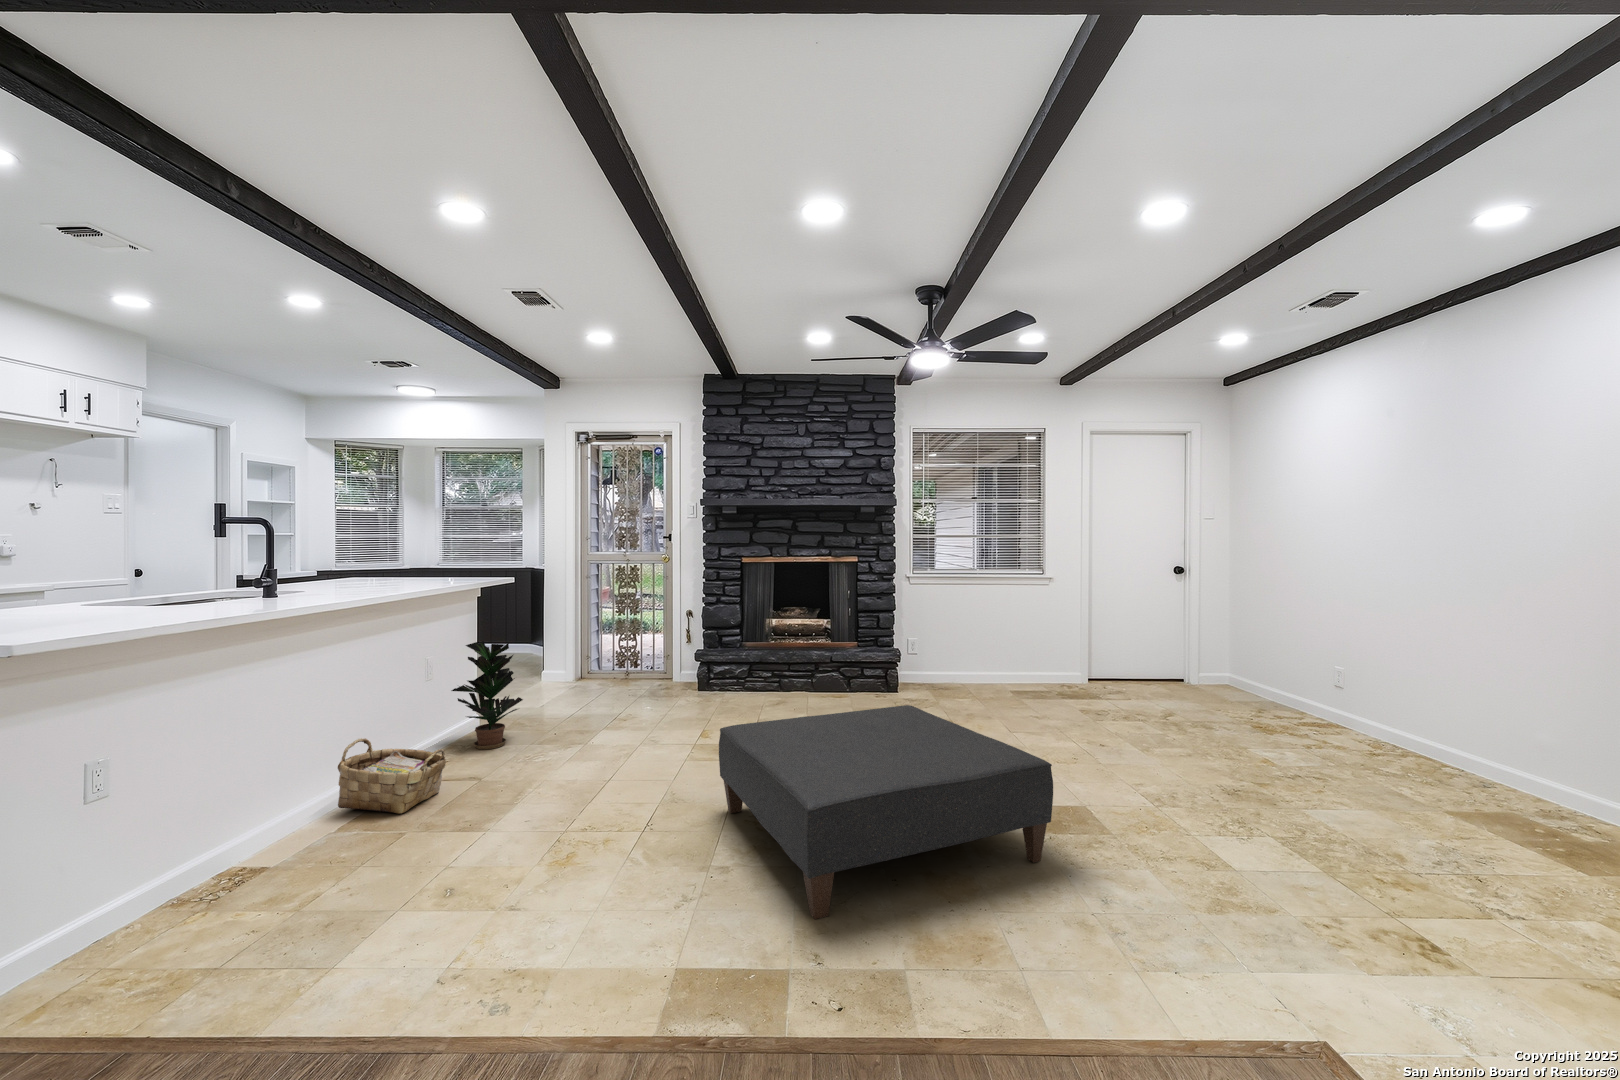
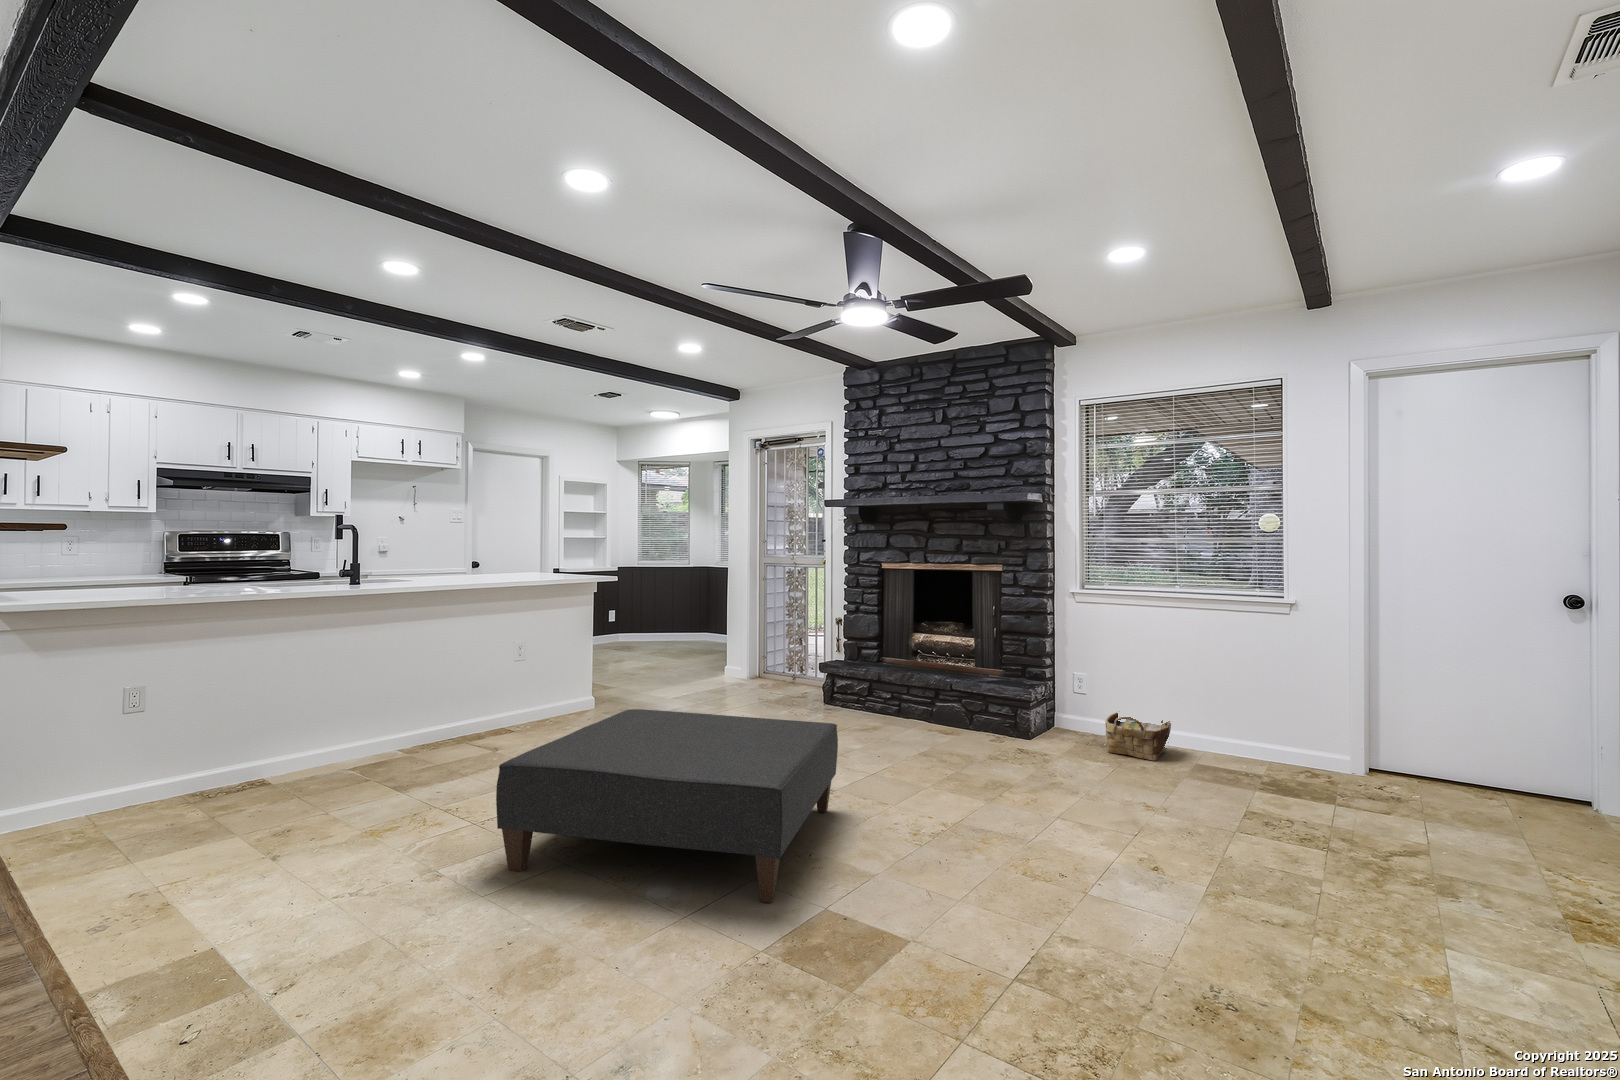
potted plant: present [451,641,523,749] -> none [567,623,619,716]
woven basket: present [338,738,446,814] -> present [1105,712,1171,761]

